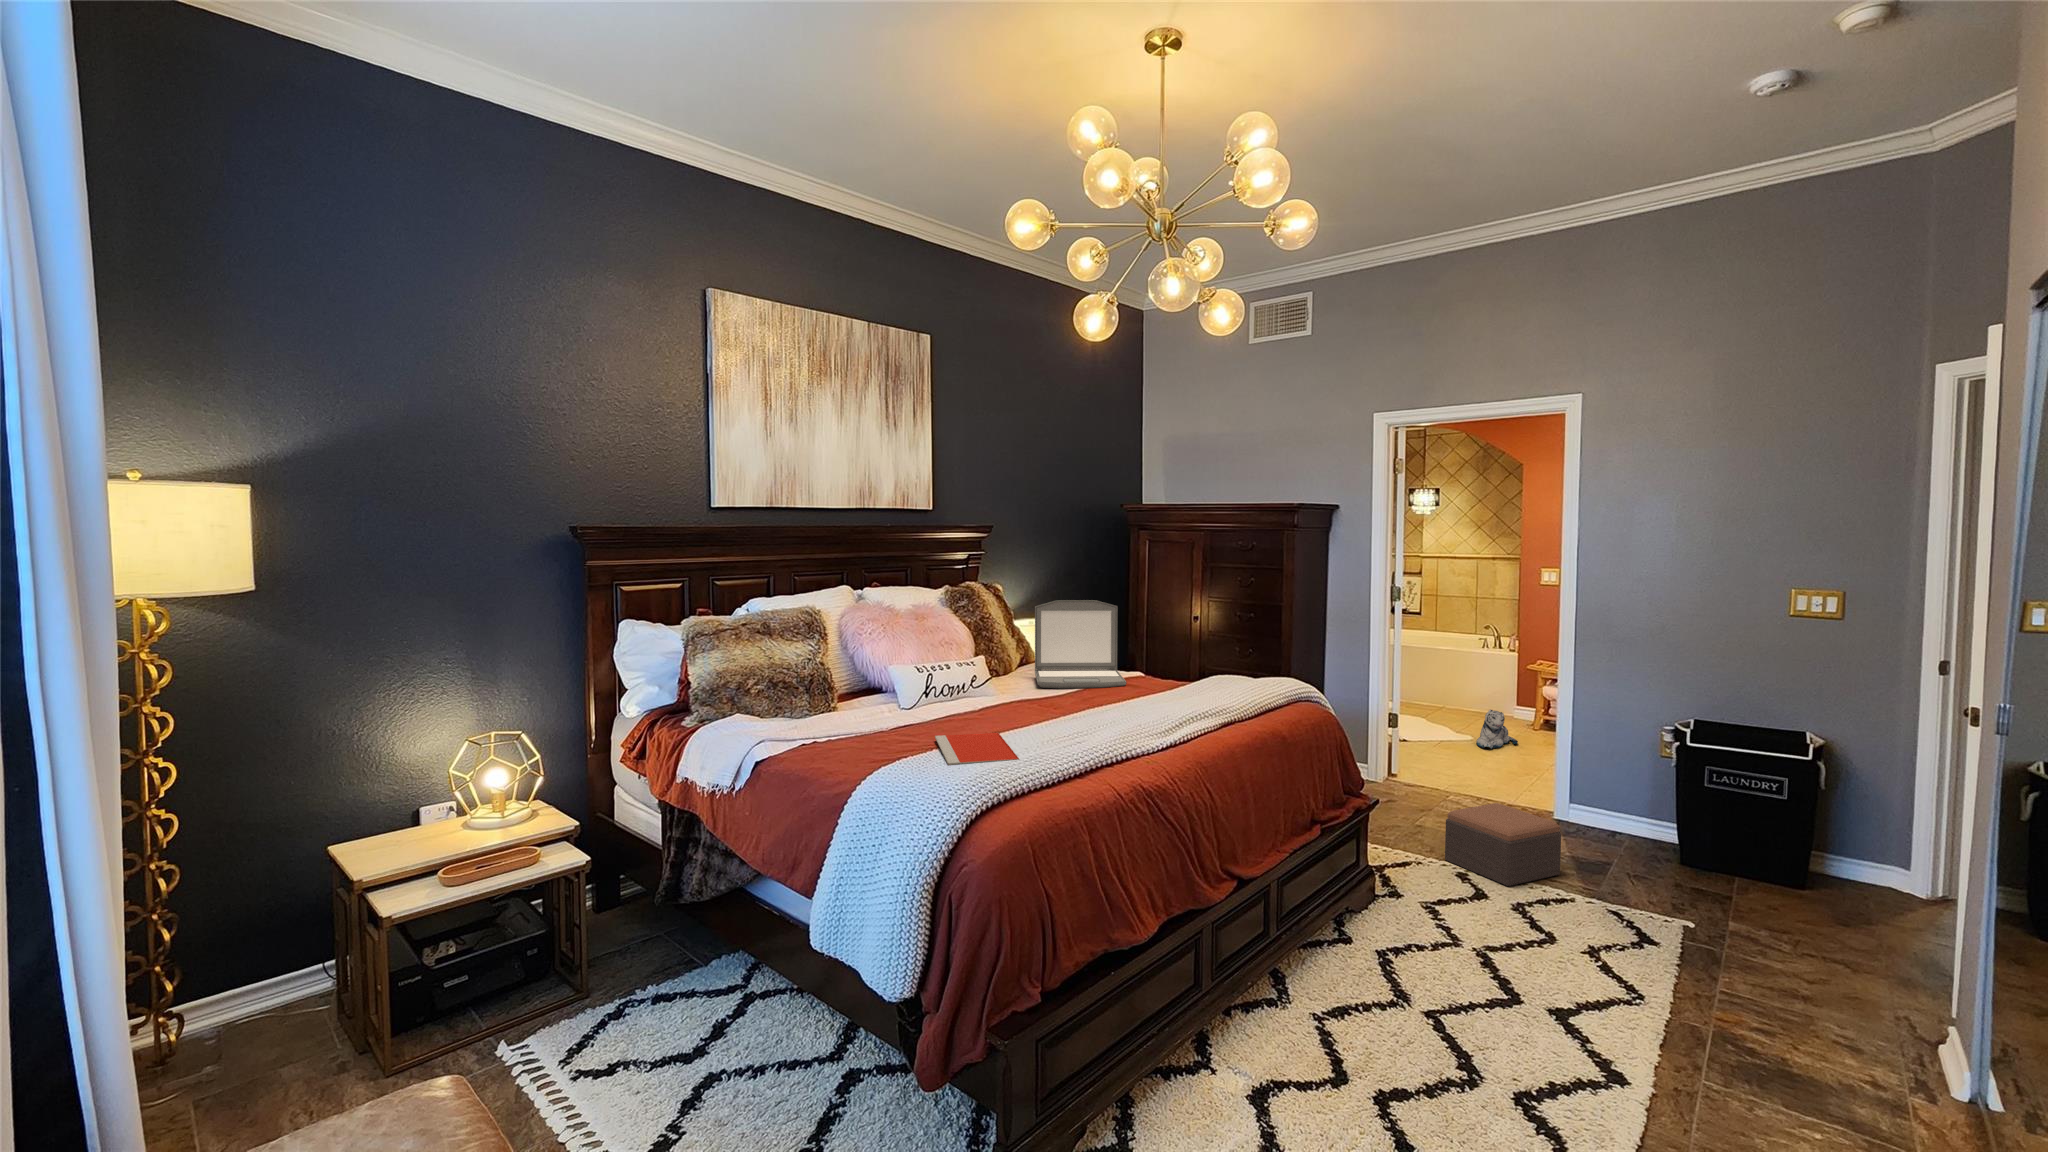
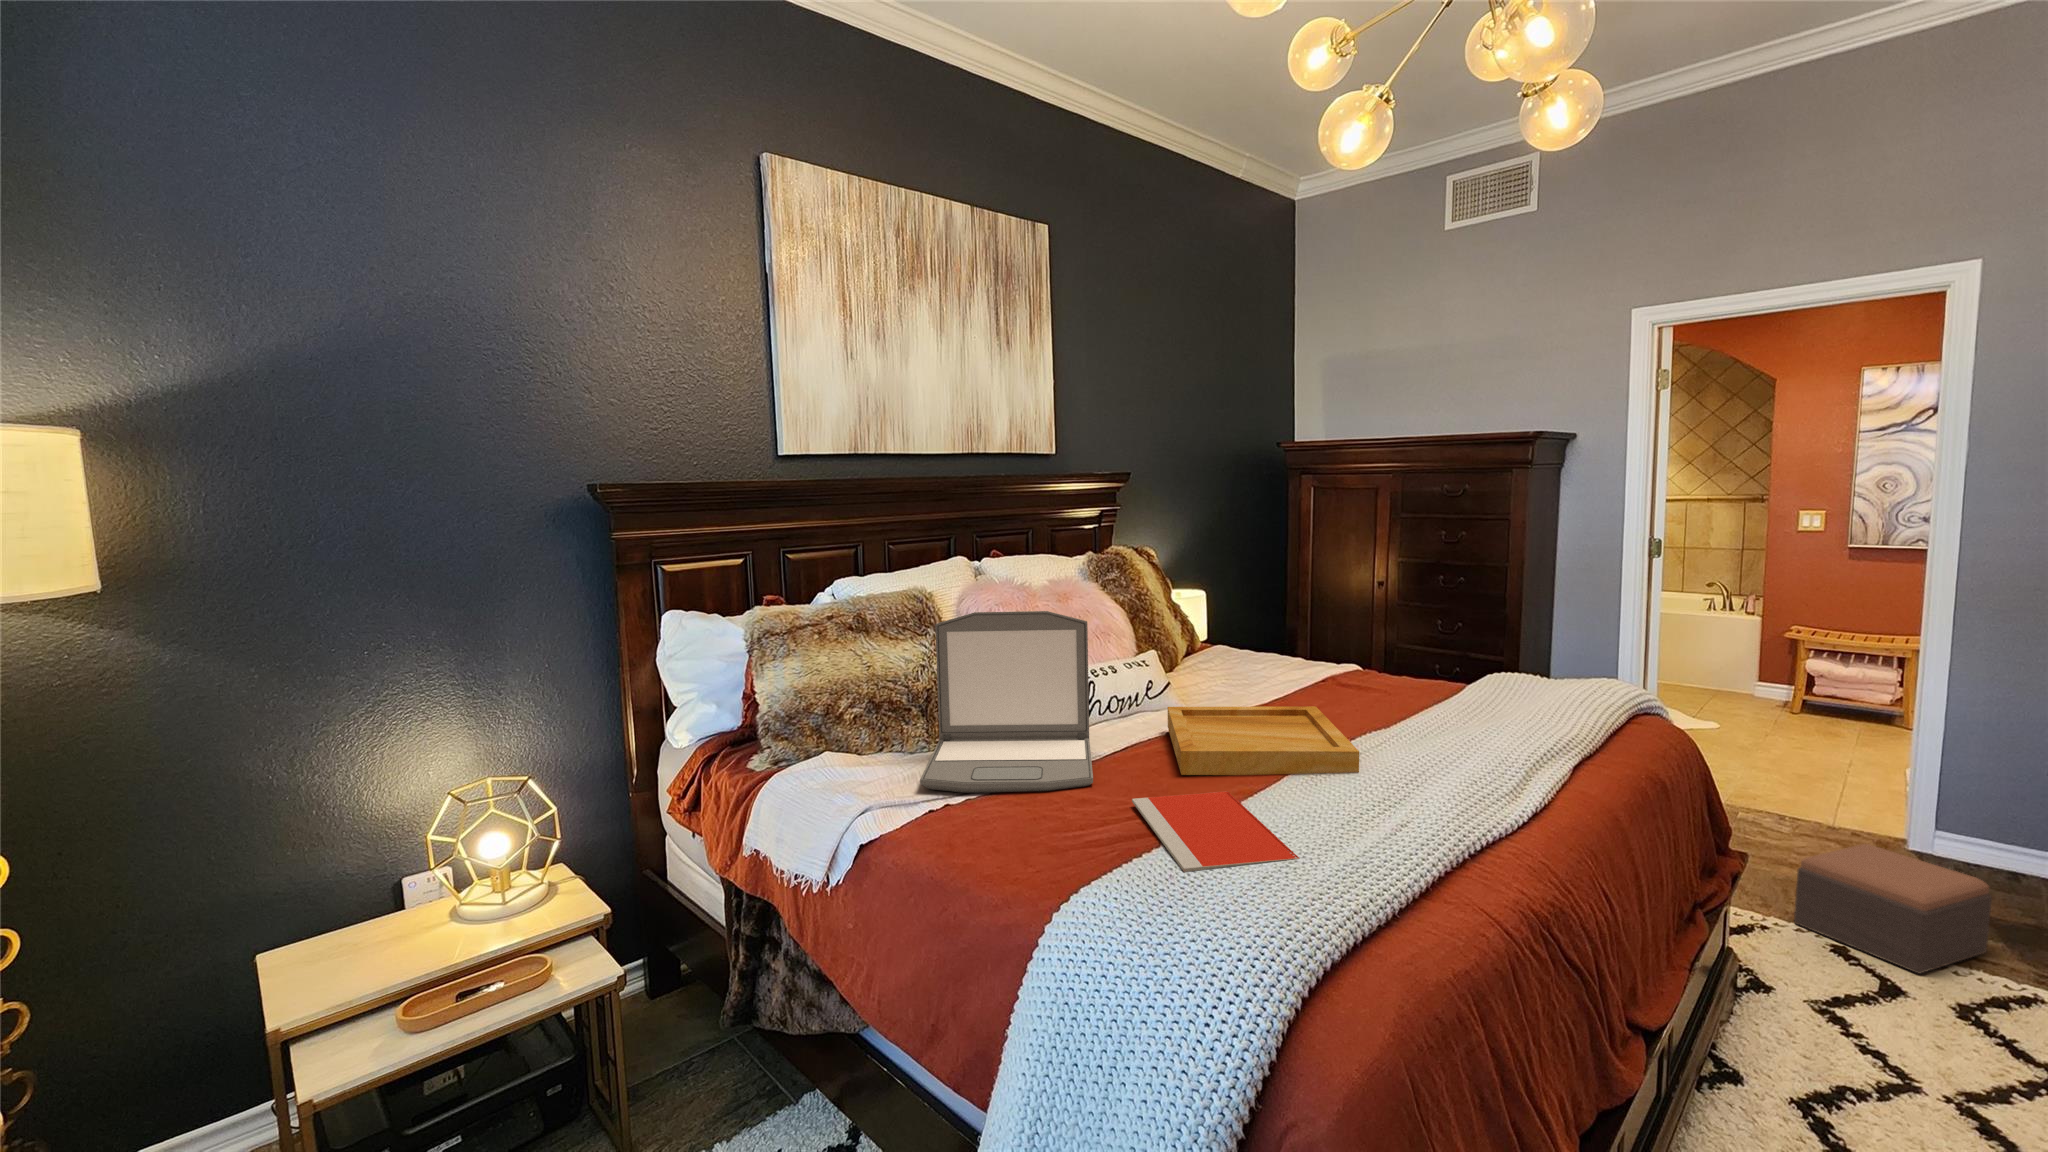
laptop: present [1035,600,1126,689] -> present [920,611,1093,793]
tray: none [976,690,1090,727] -> present [1168,706,1359,775]
plush toy: present [1476,710,1518,749] -> none [1729,692,1787,742]

